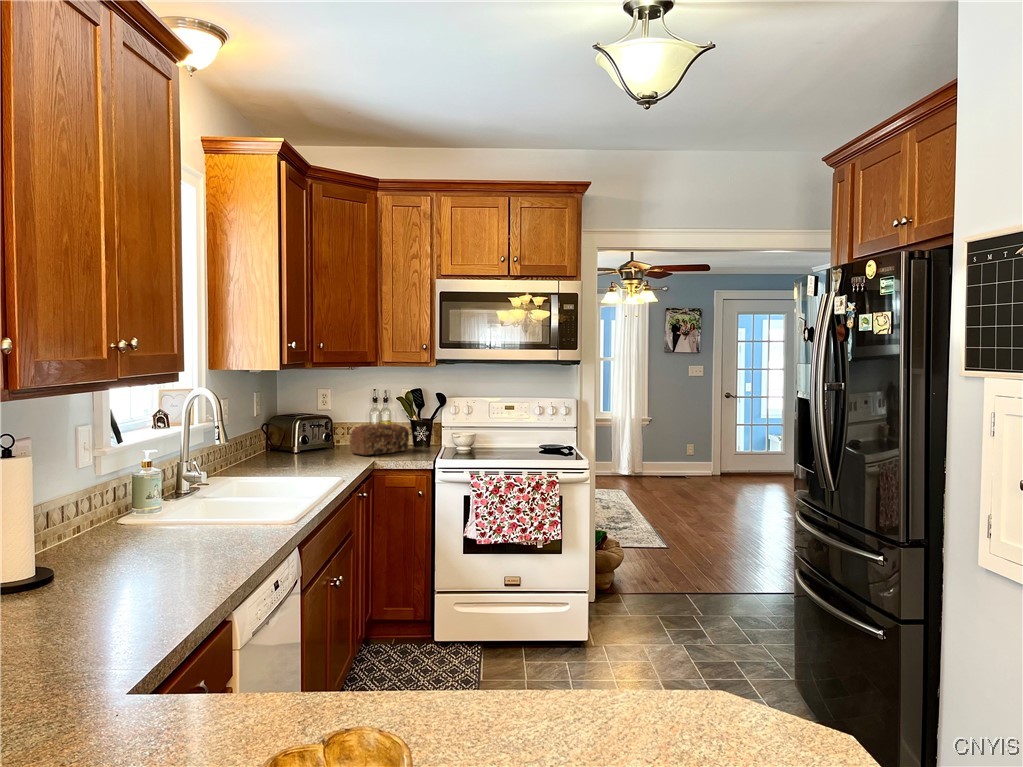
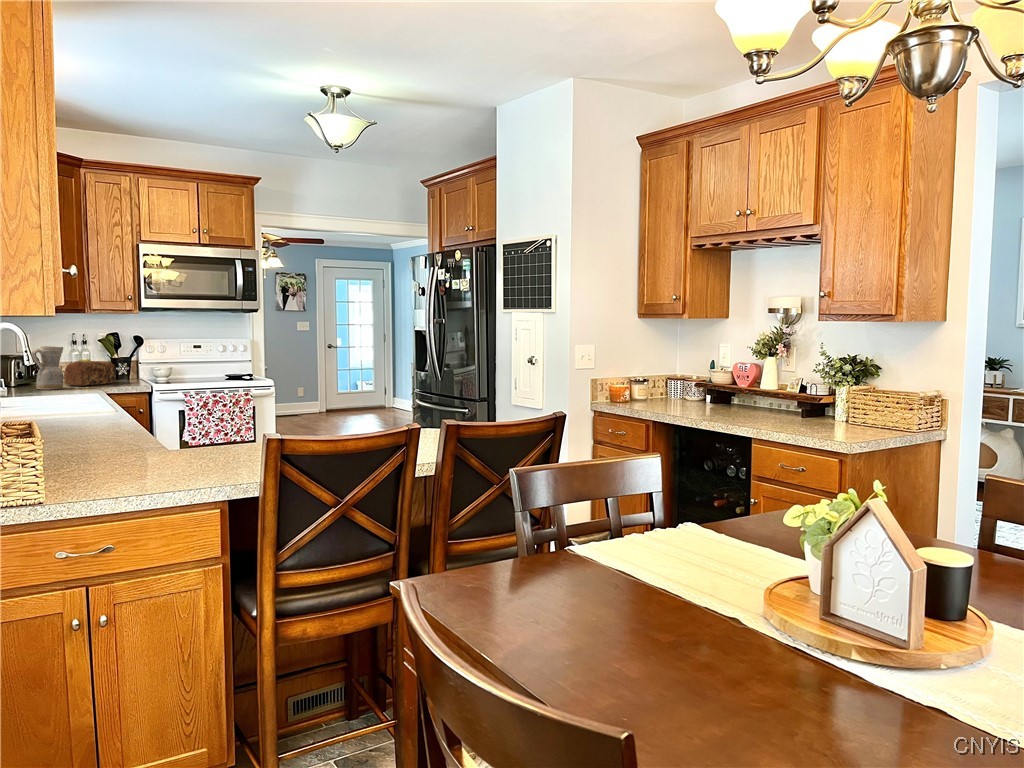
ceramic pitcher: none [306,408,342,461] -> present [32,346,64,389]

